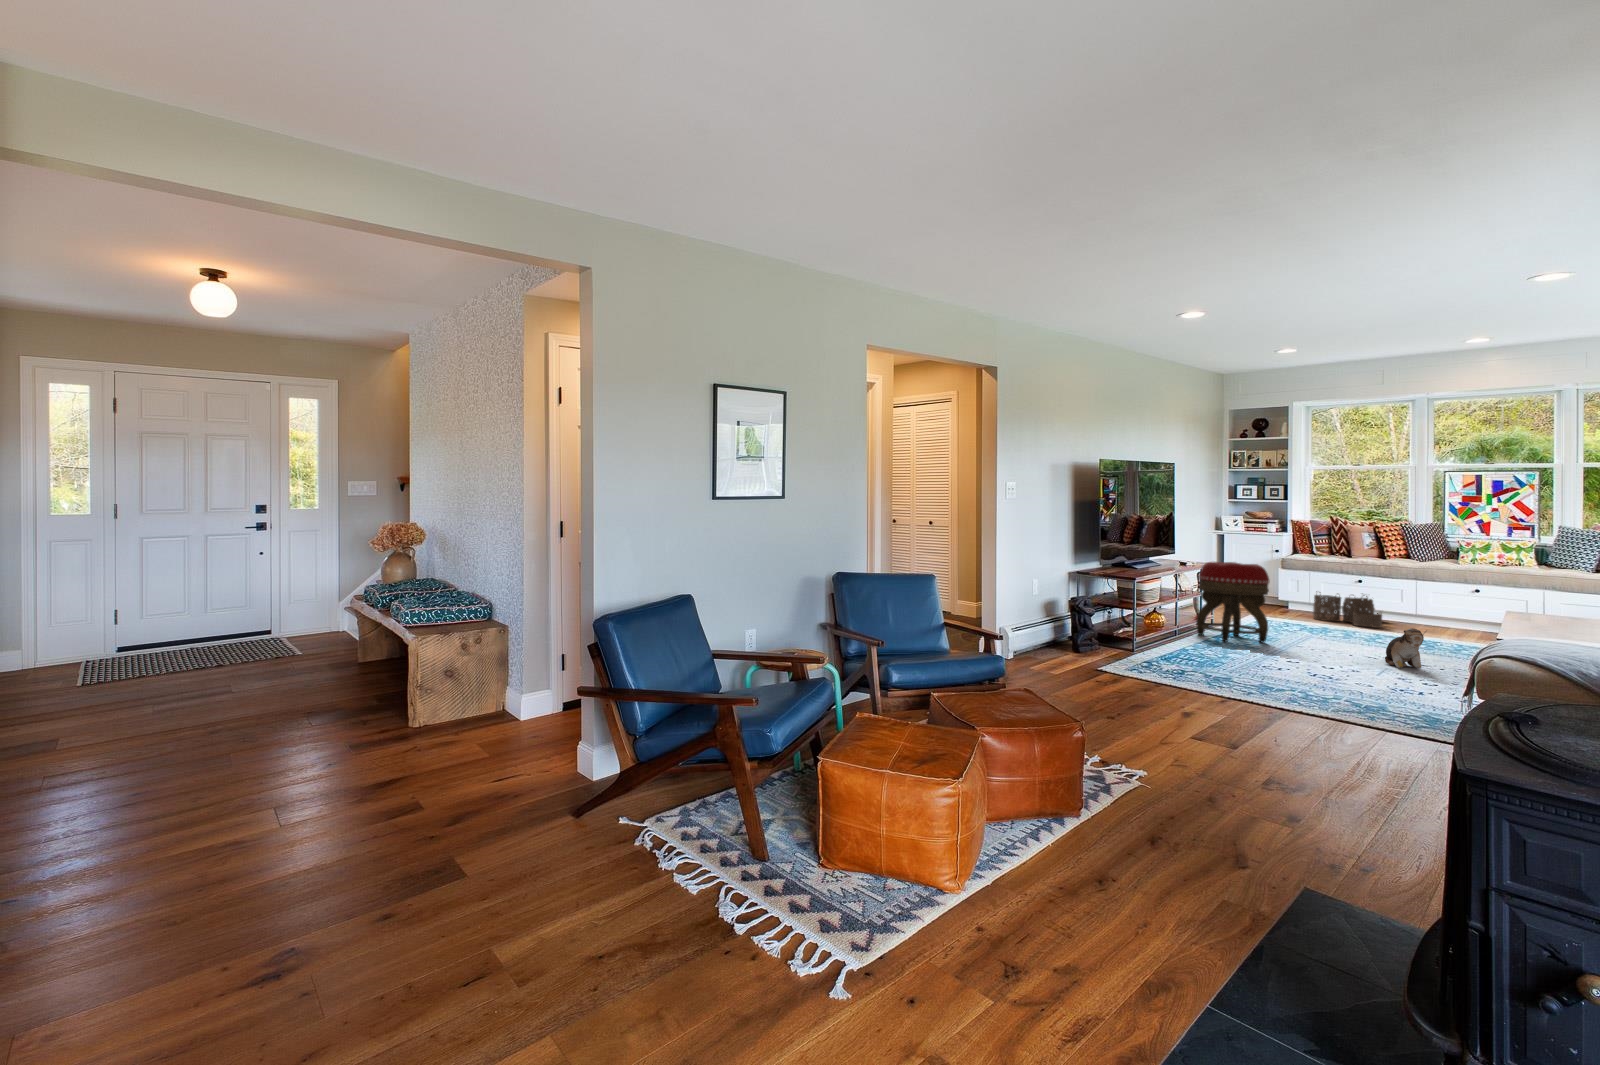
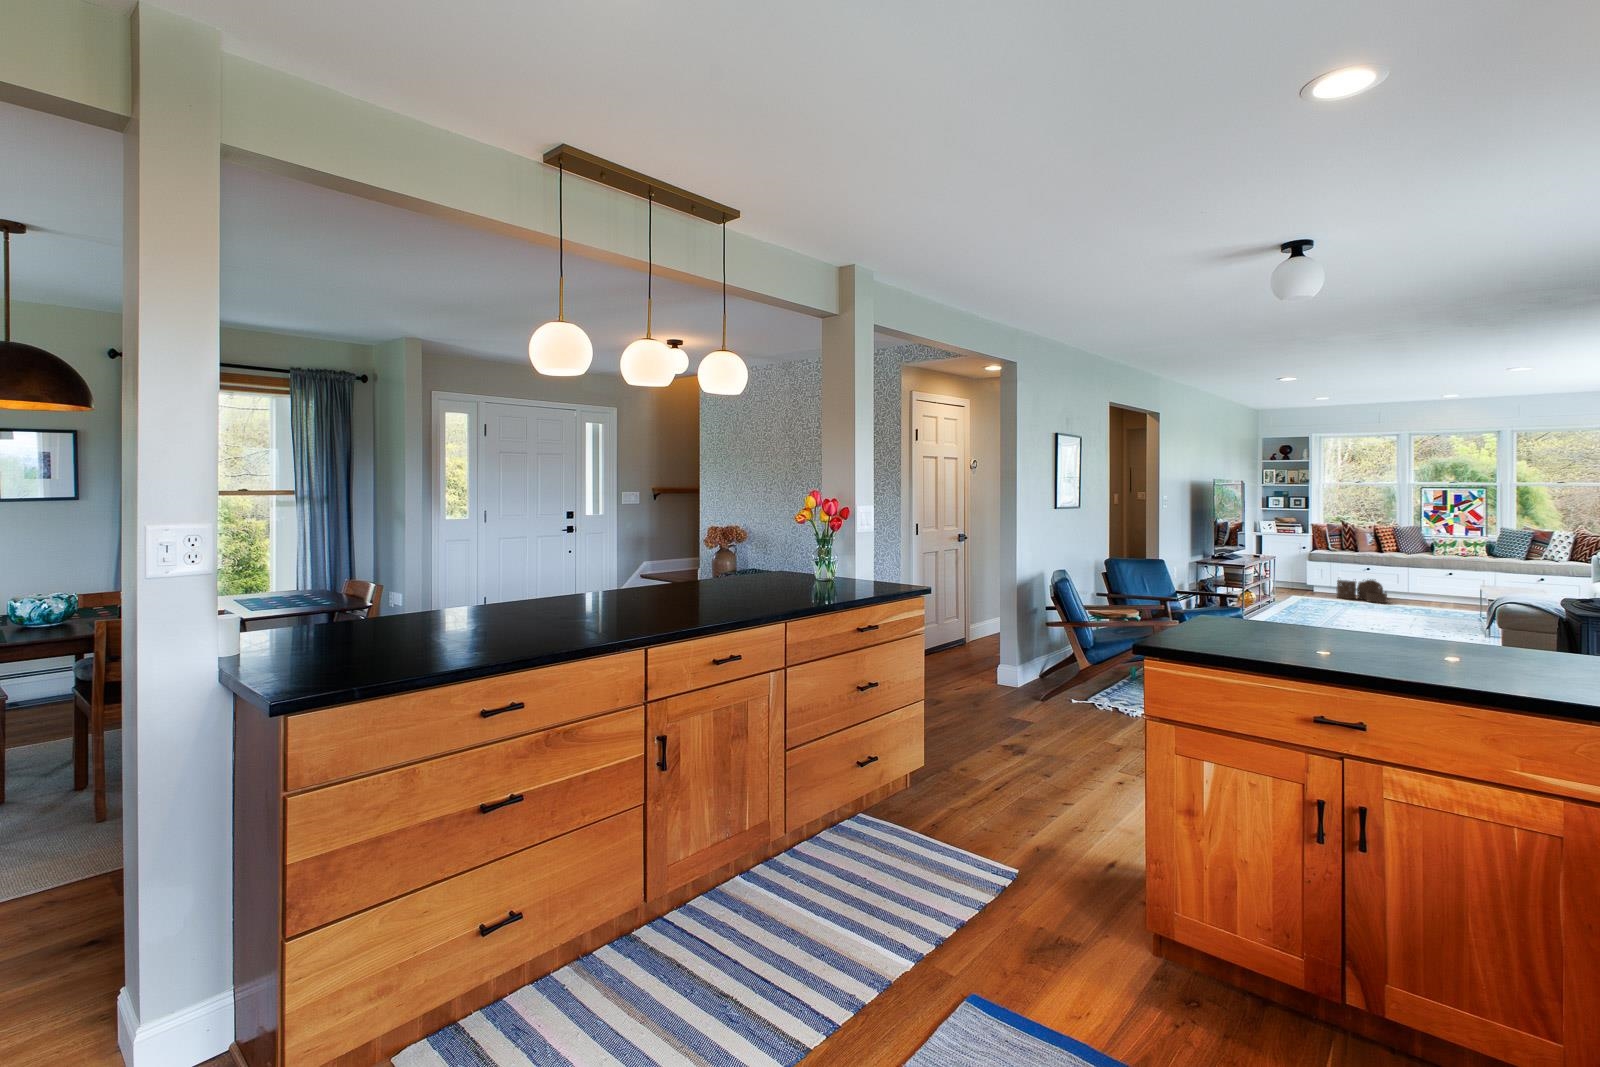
footstool: present [1196,562,1270,643] -> none [1276,563,1327,618]
plush toy: present [1385,628,1426,669] -> none [1406,605,1437,631]

